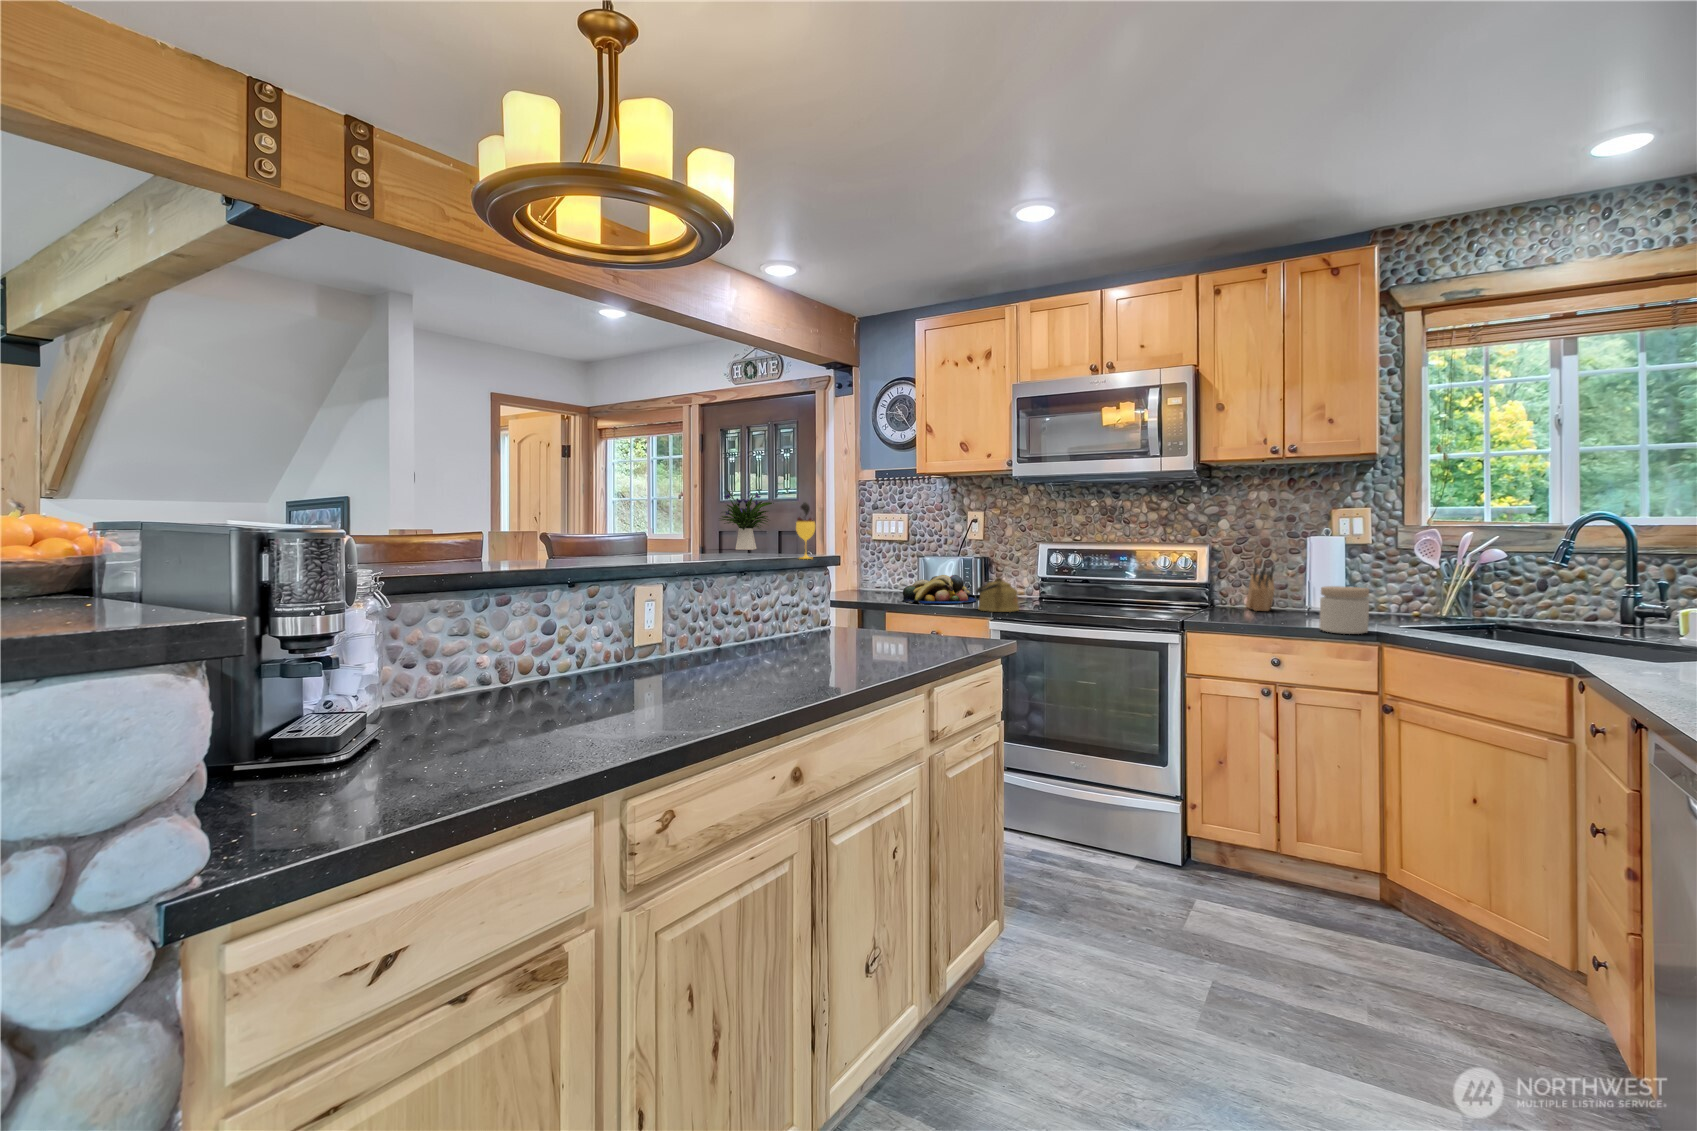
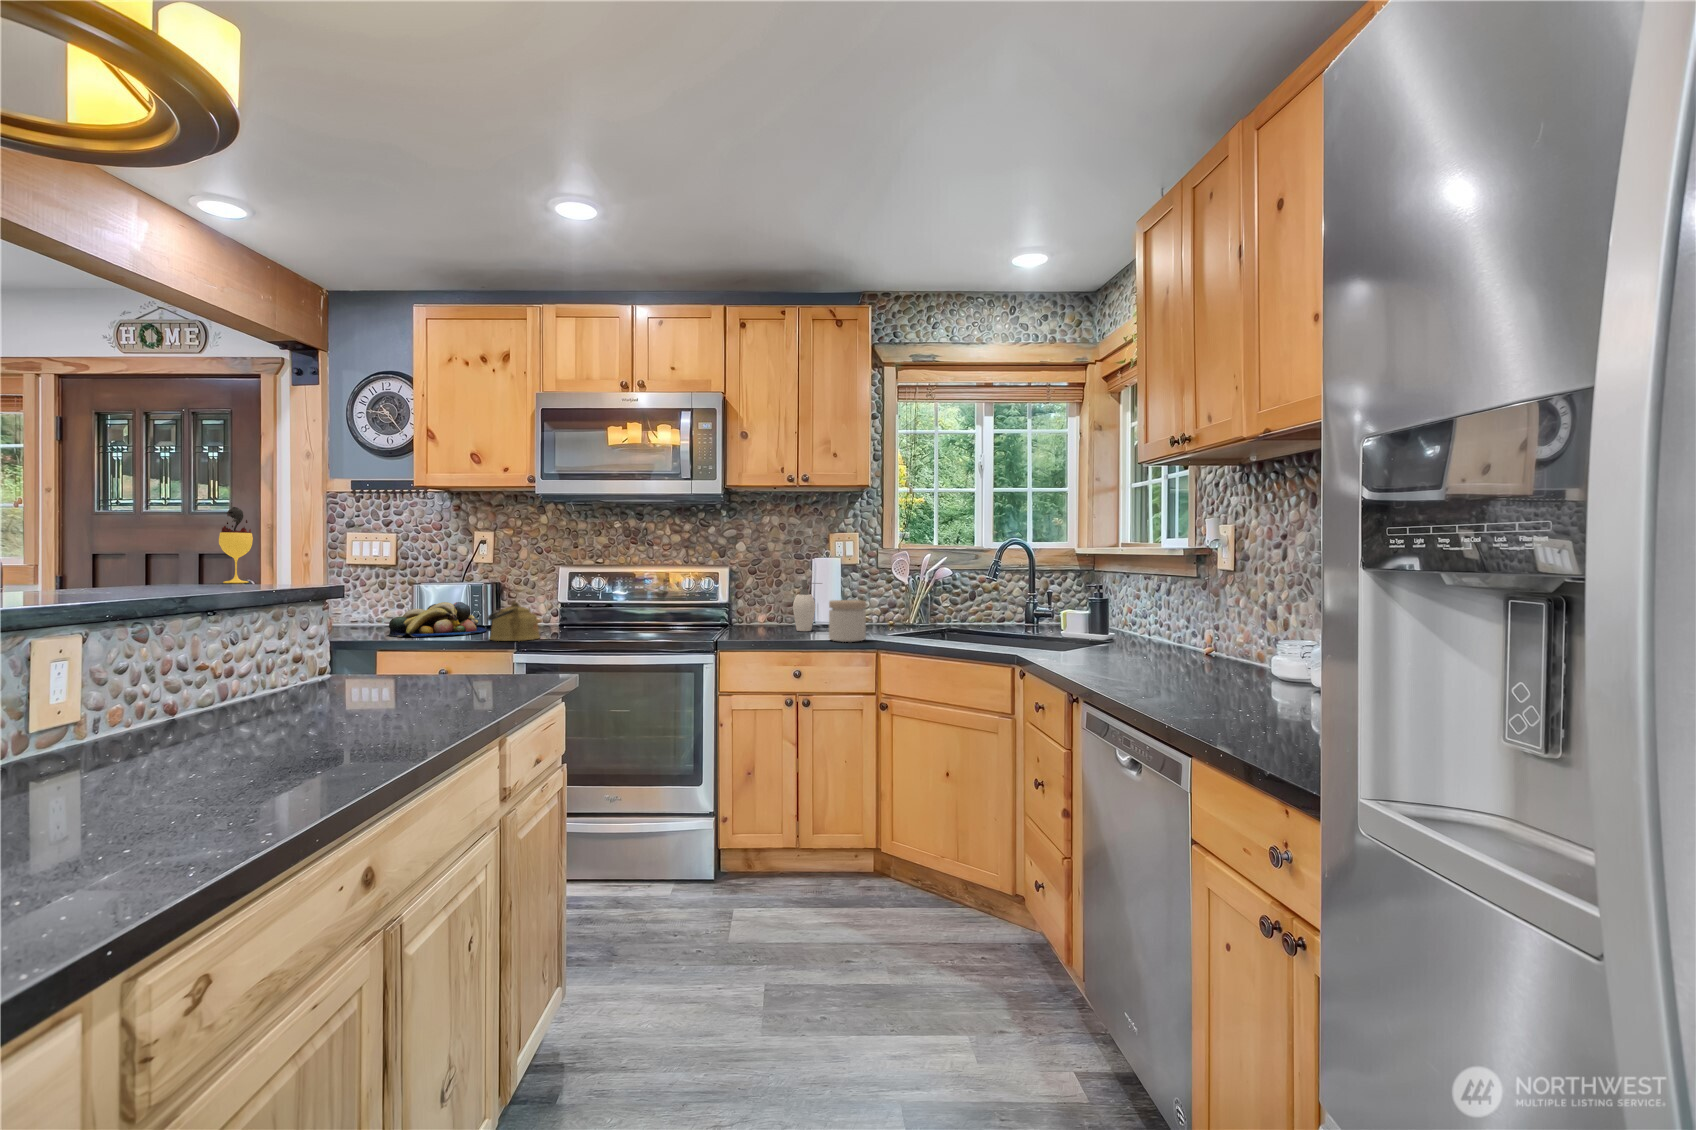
flower arrangement: present [720,489,772,550] -> none [85,493,190,578]
soap dispenser: none [1281,561,1319,618] -> present [793,580,822,631]
knife block: present [1246,564,1275,611] -> none [762,583,787,627]

